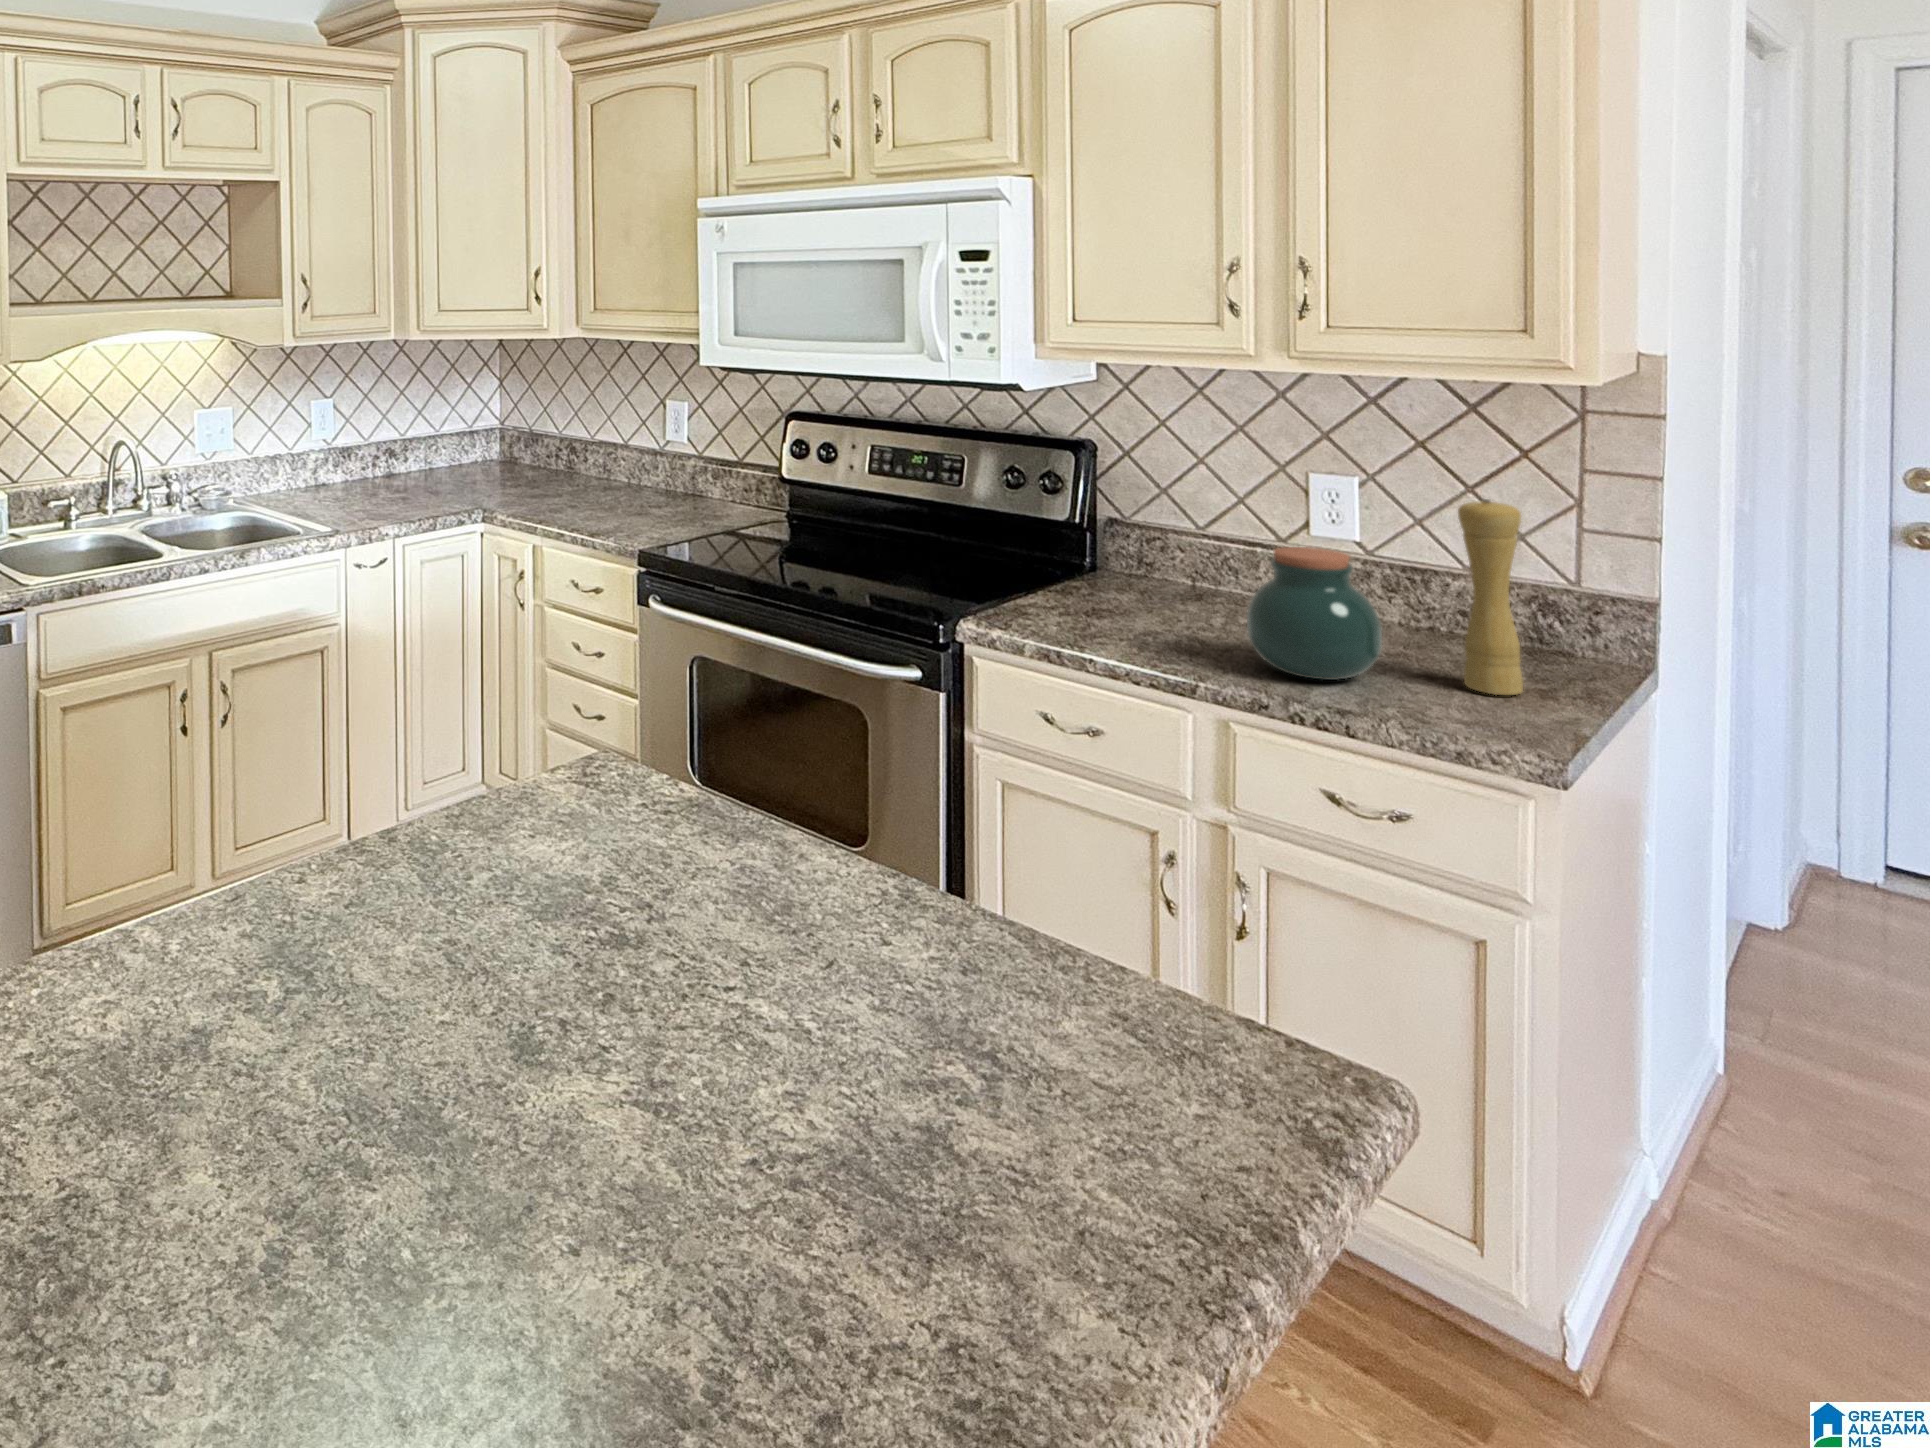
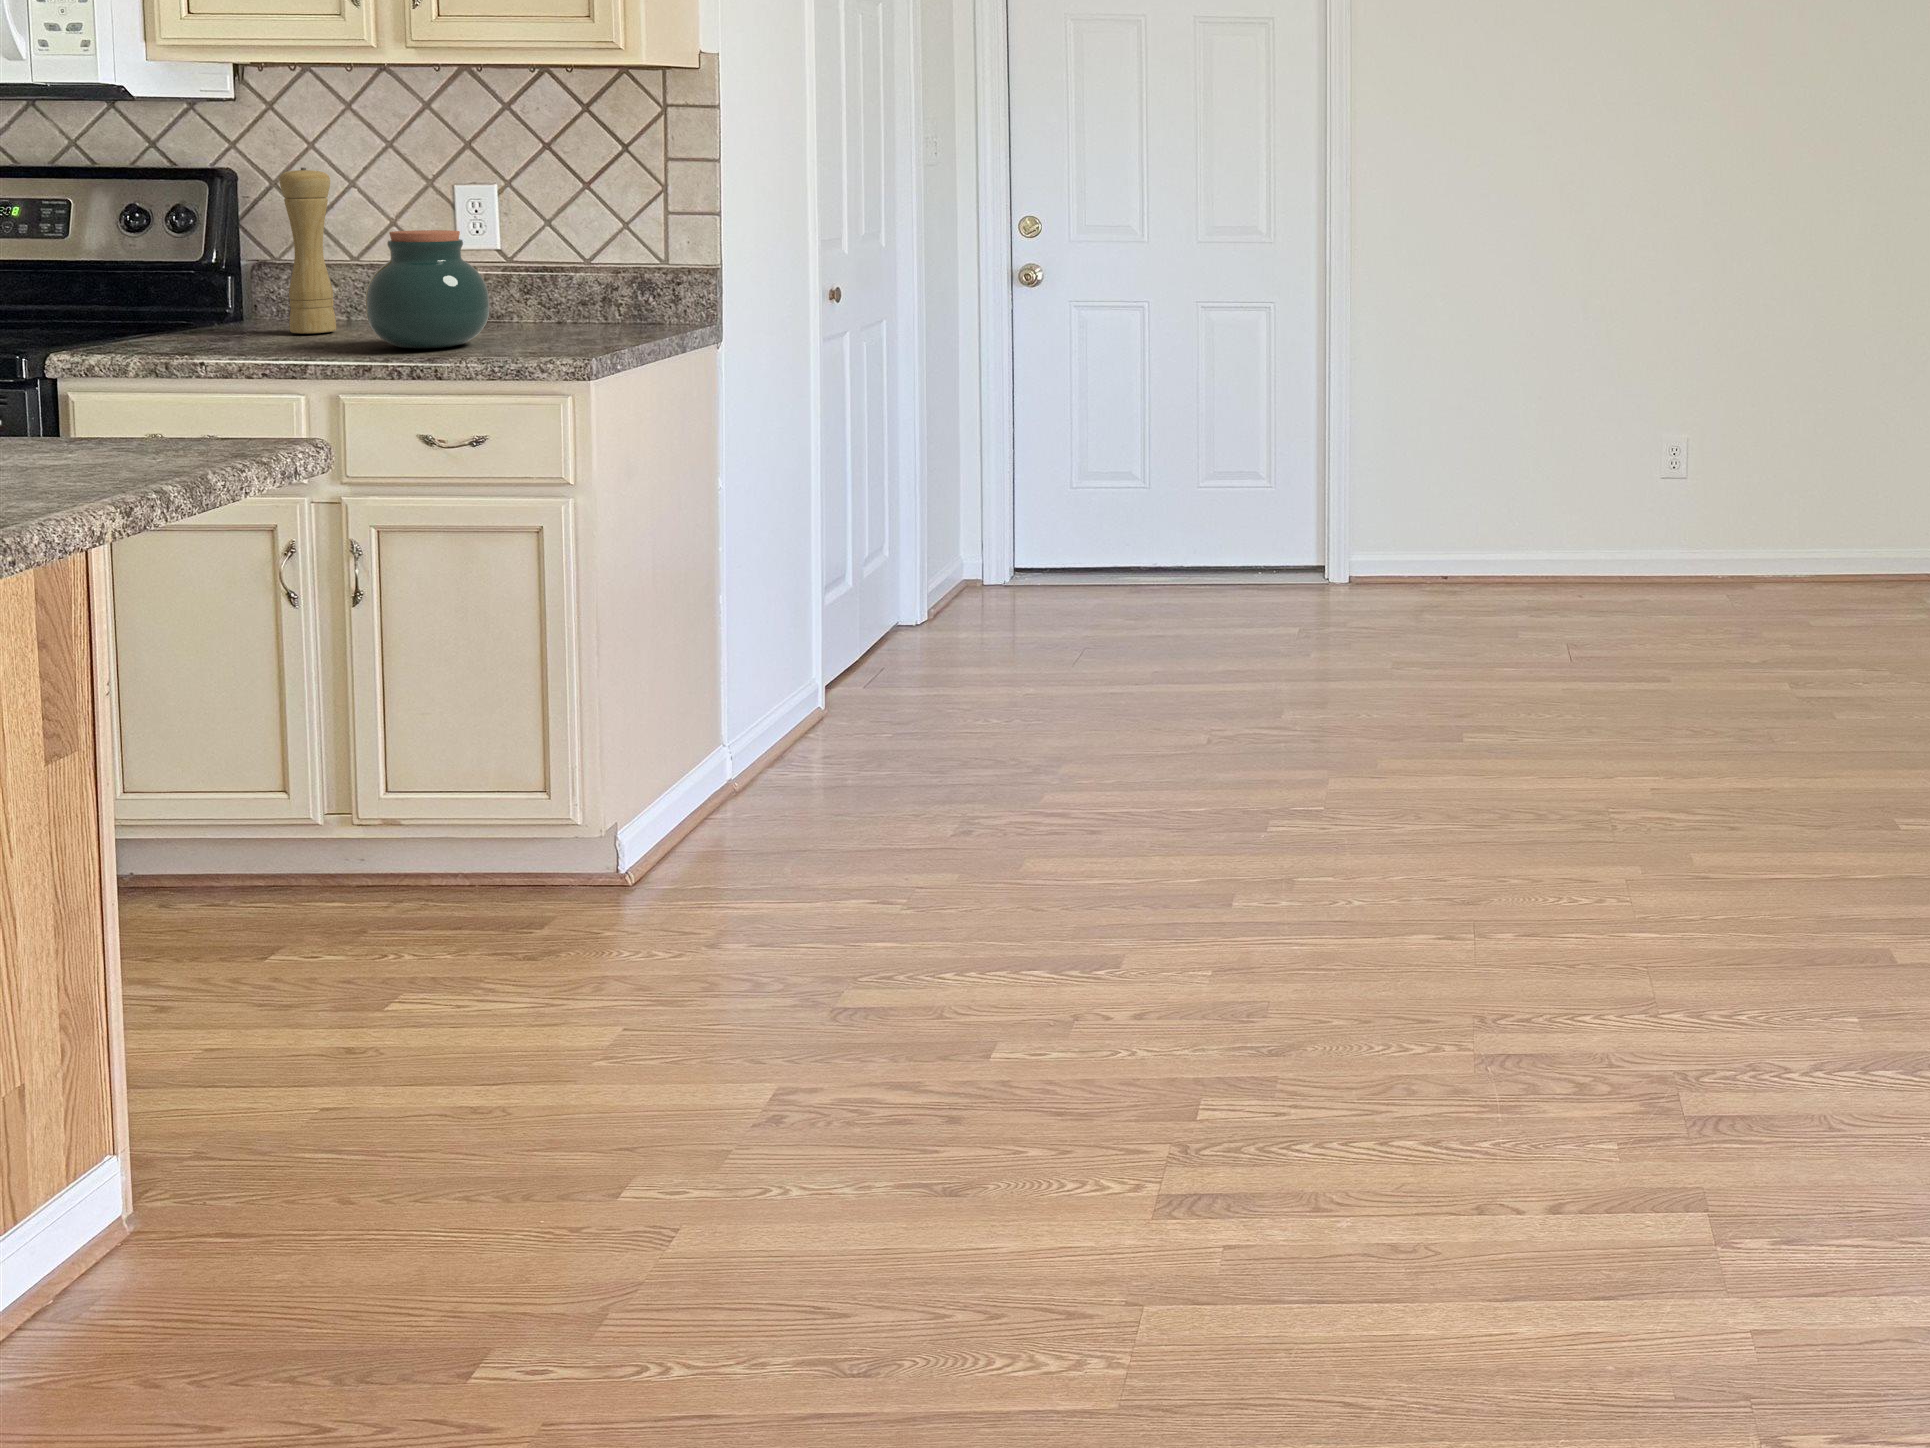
pepper mill: present [1458,499,1523,695] -> present [279,167,336,333]

